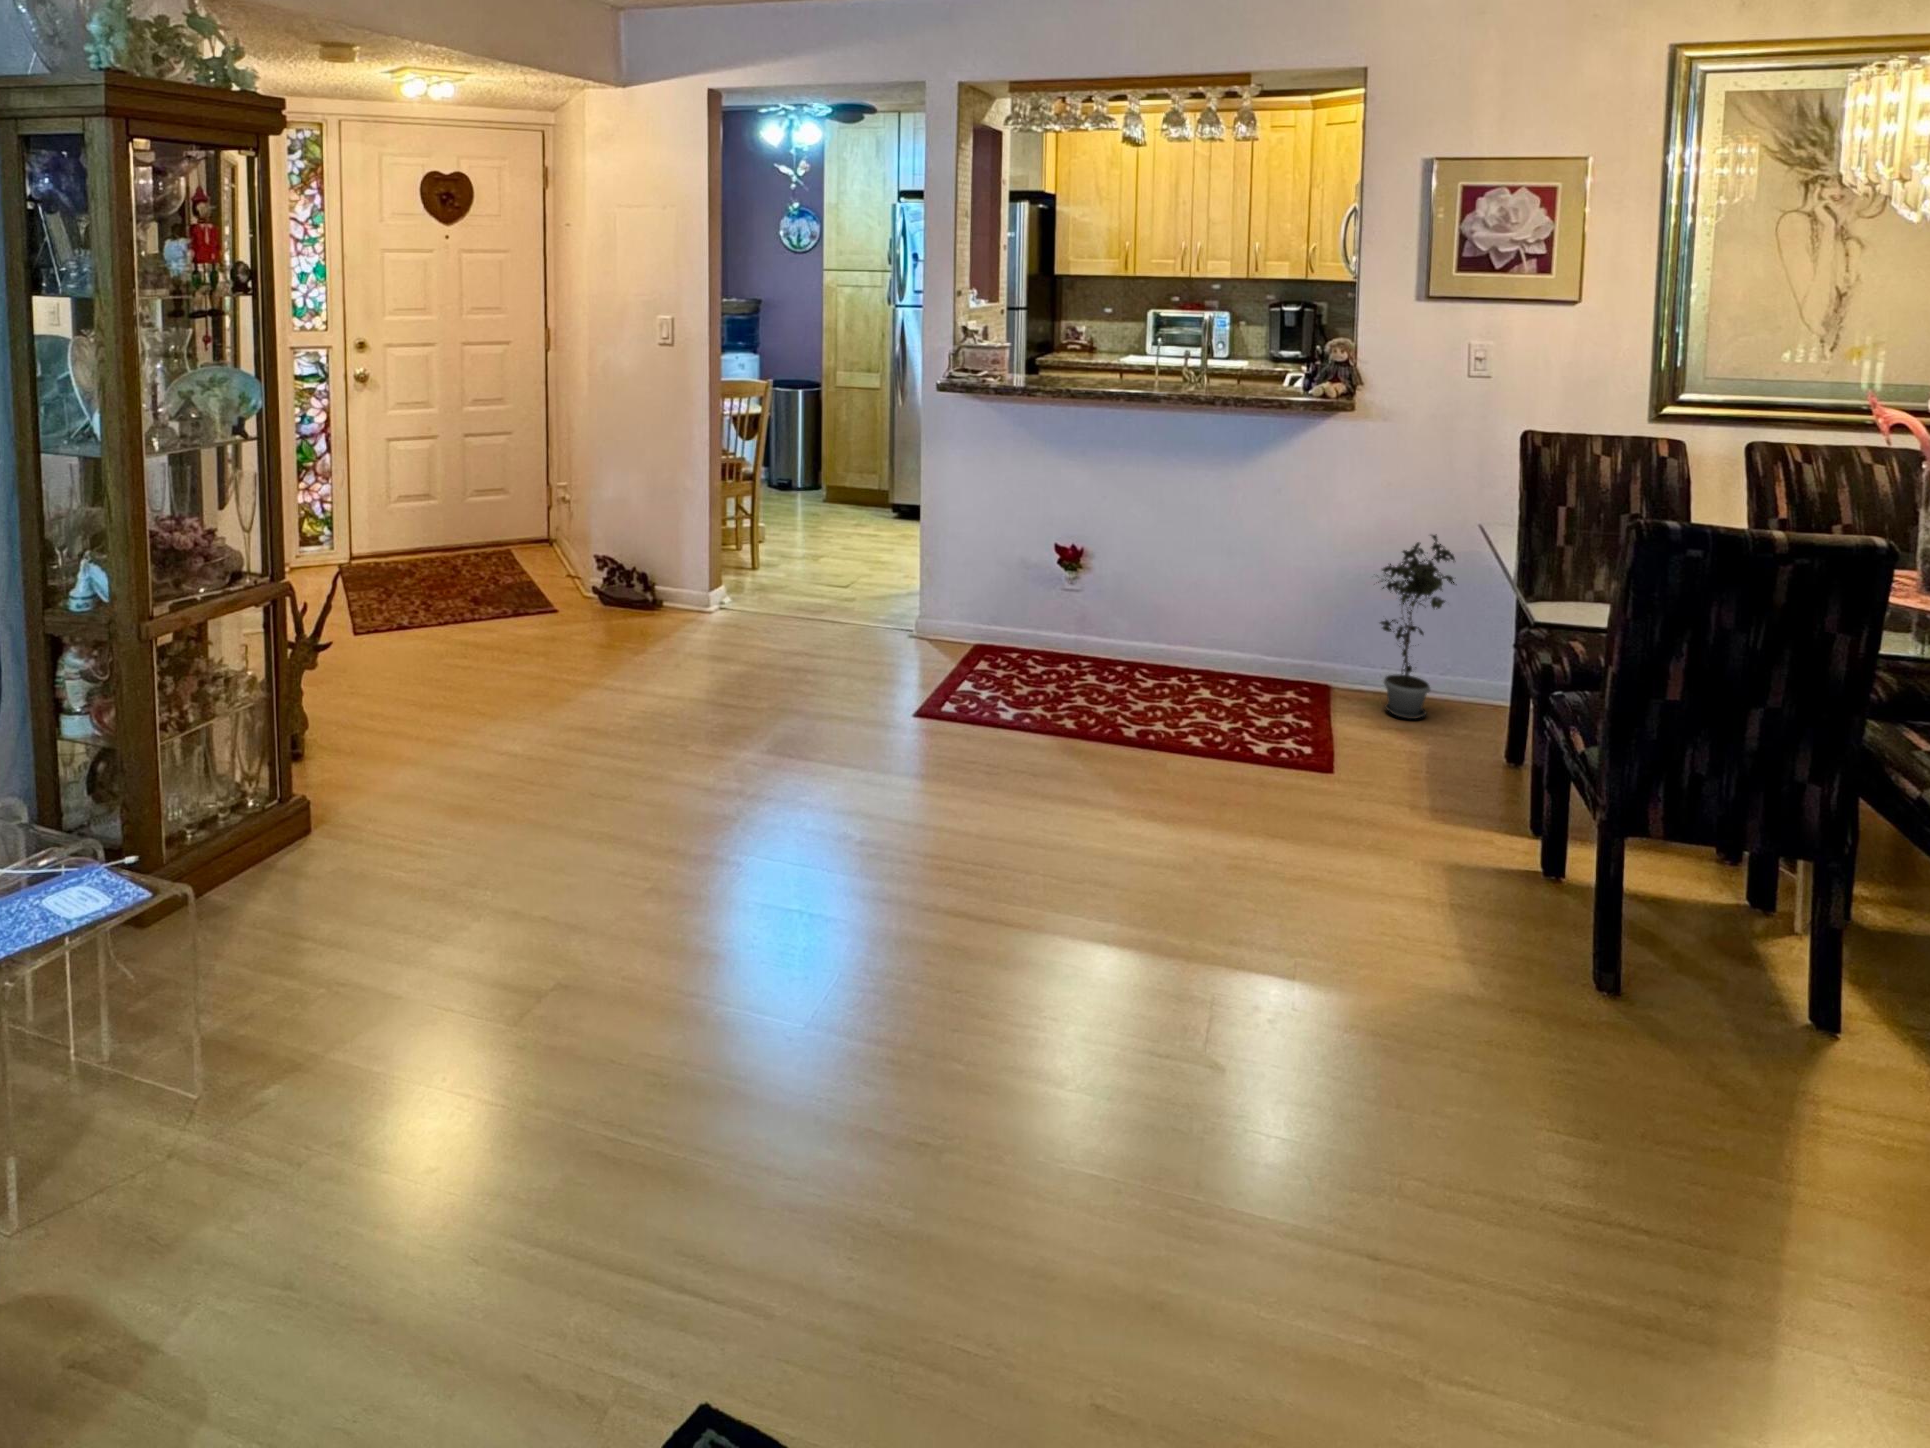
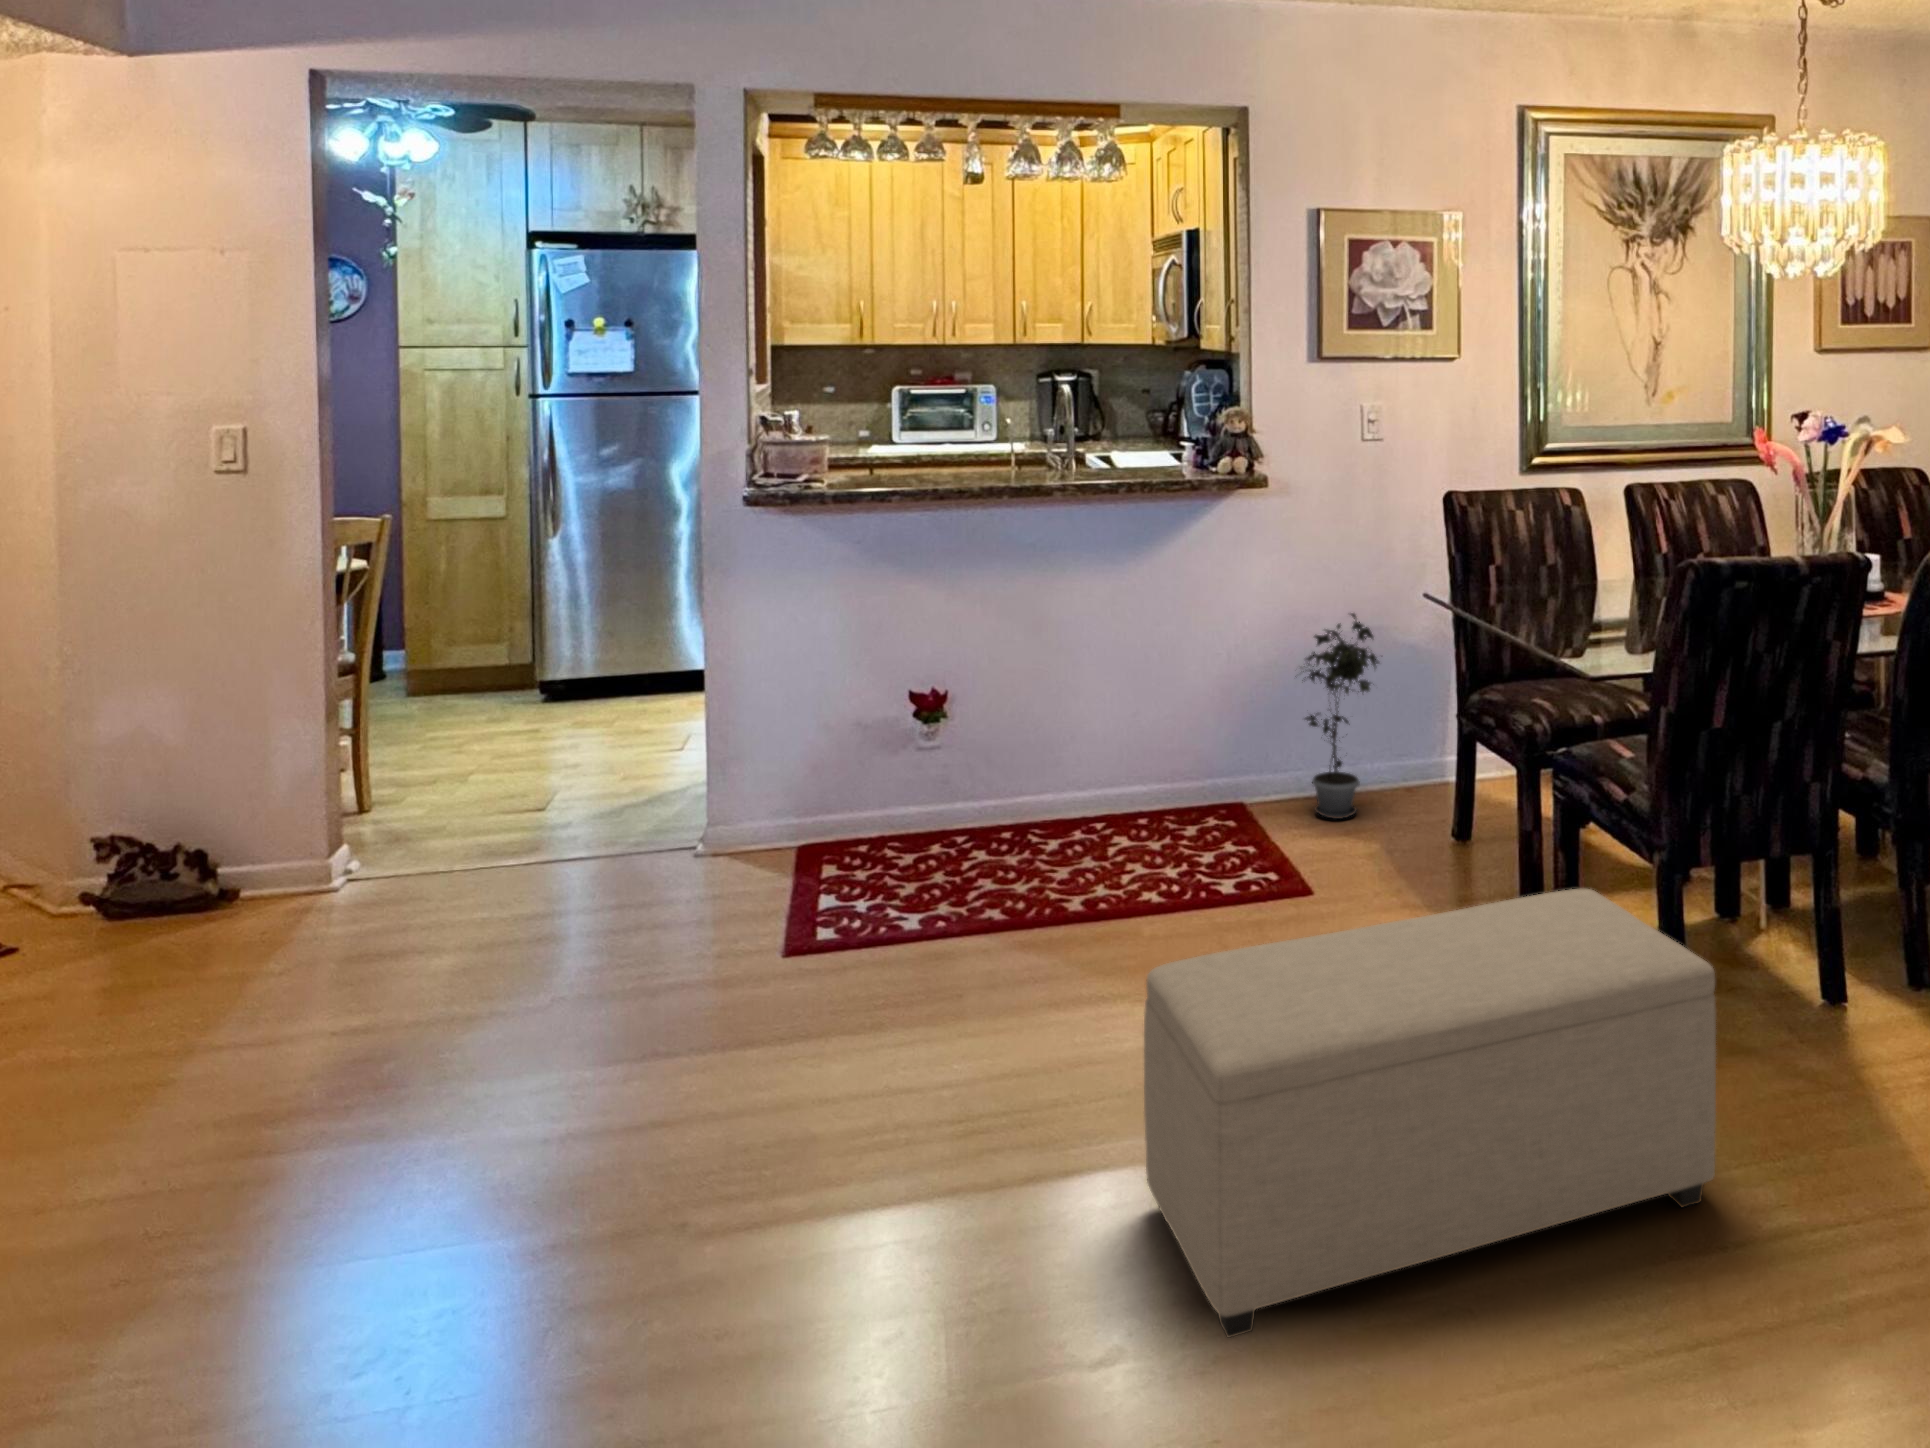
ottoman: none [987,774,1518,1142] -> present [1144,889,1716,1338]

